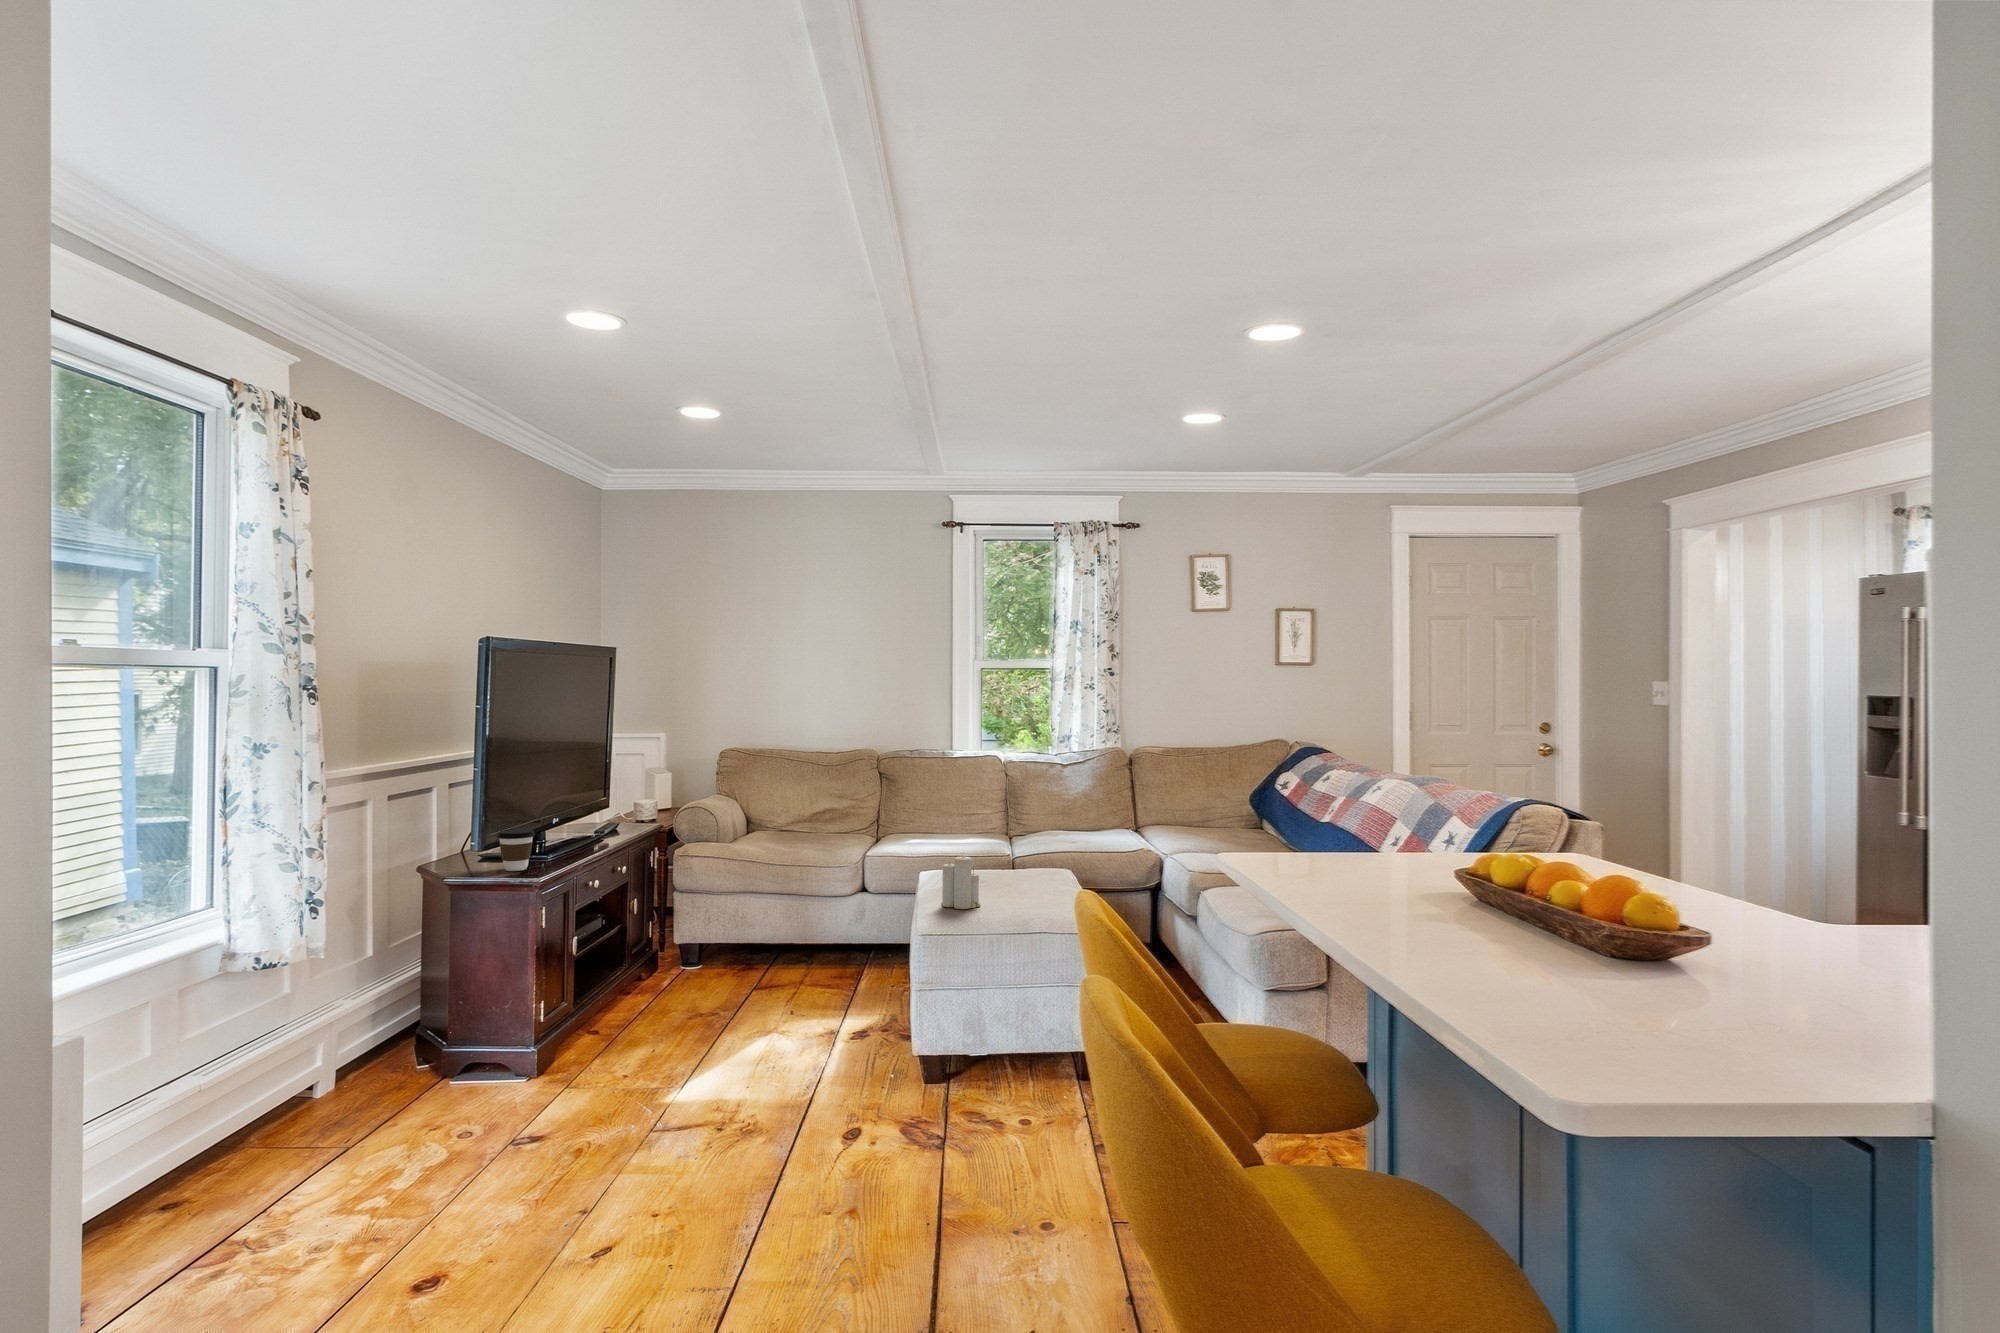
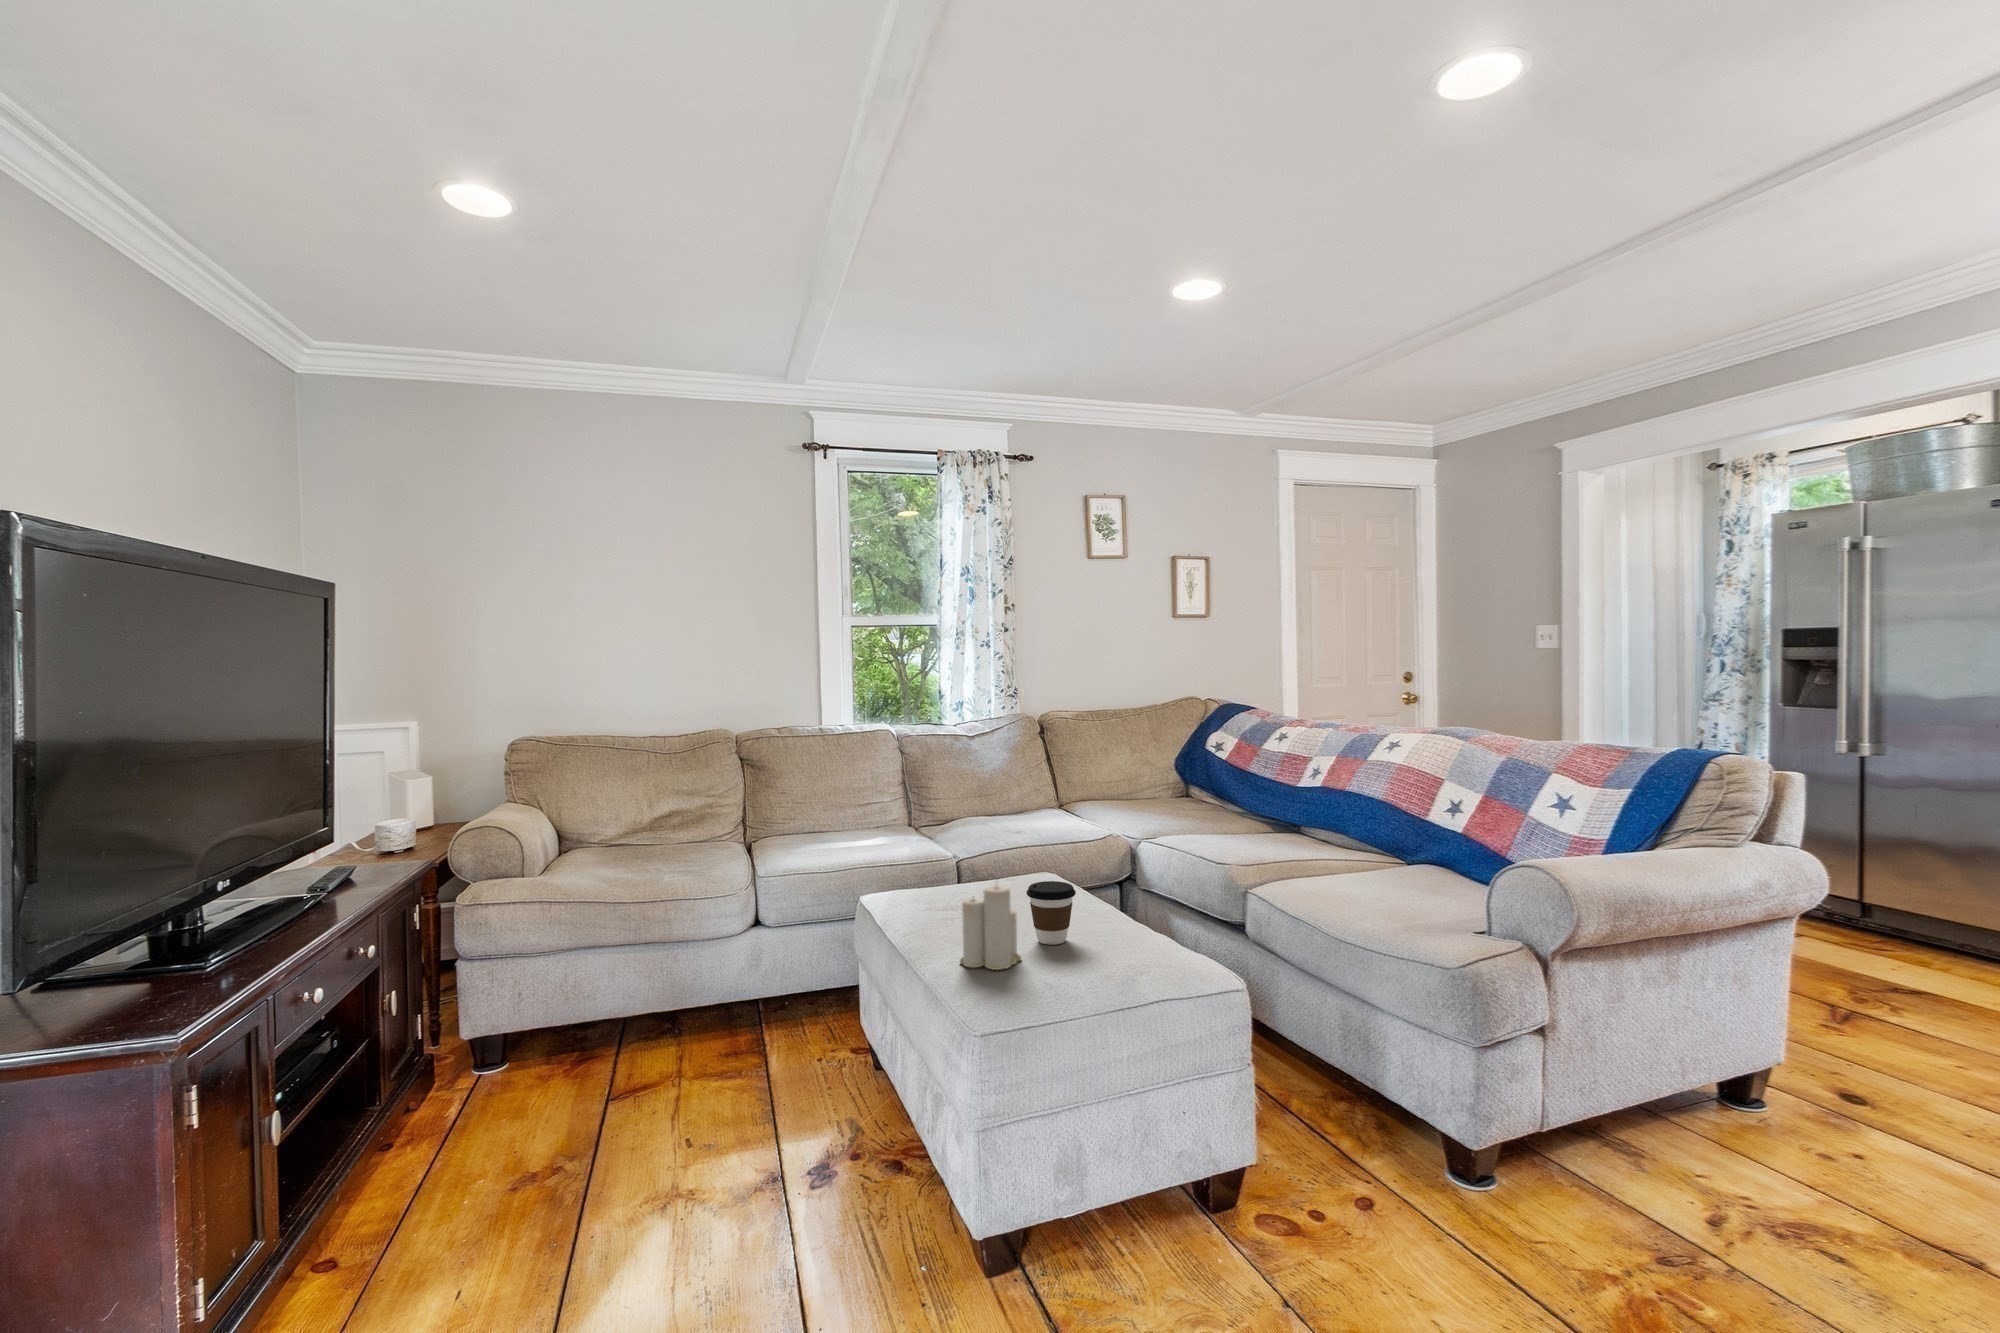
coffee cup: present [497,829,535,871] -> present [1027,881,1076,945]

